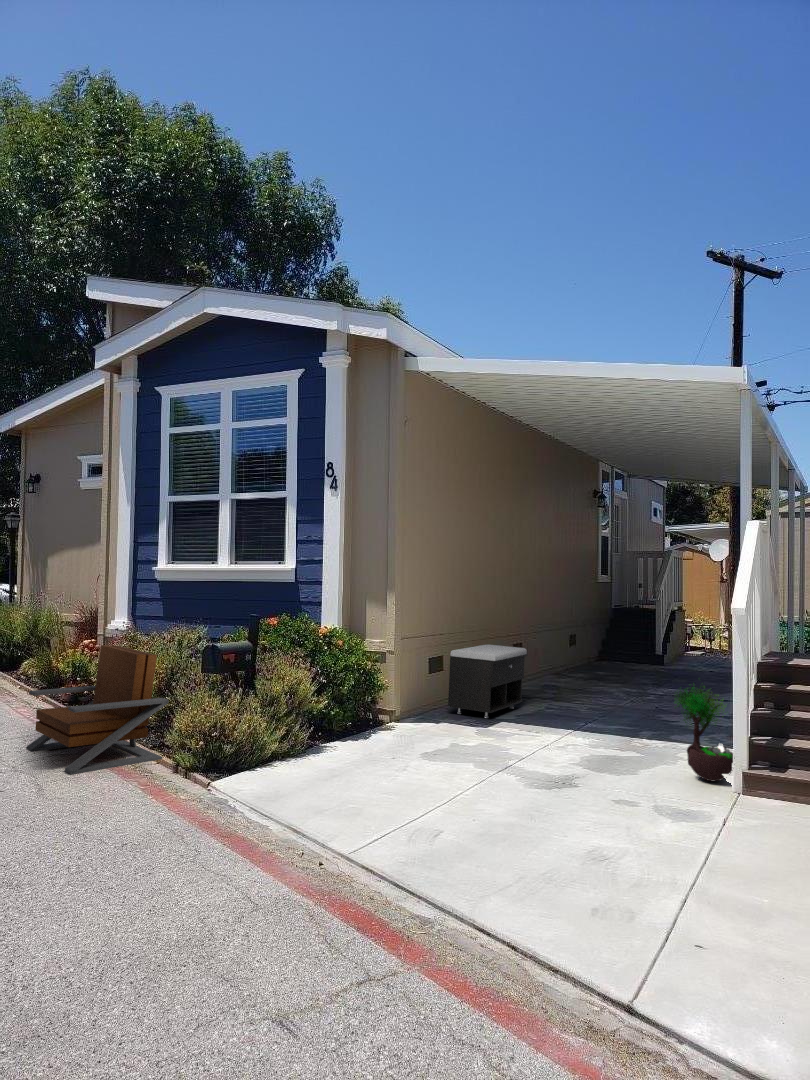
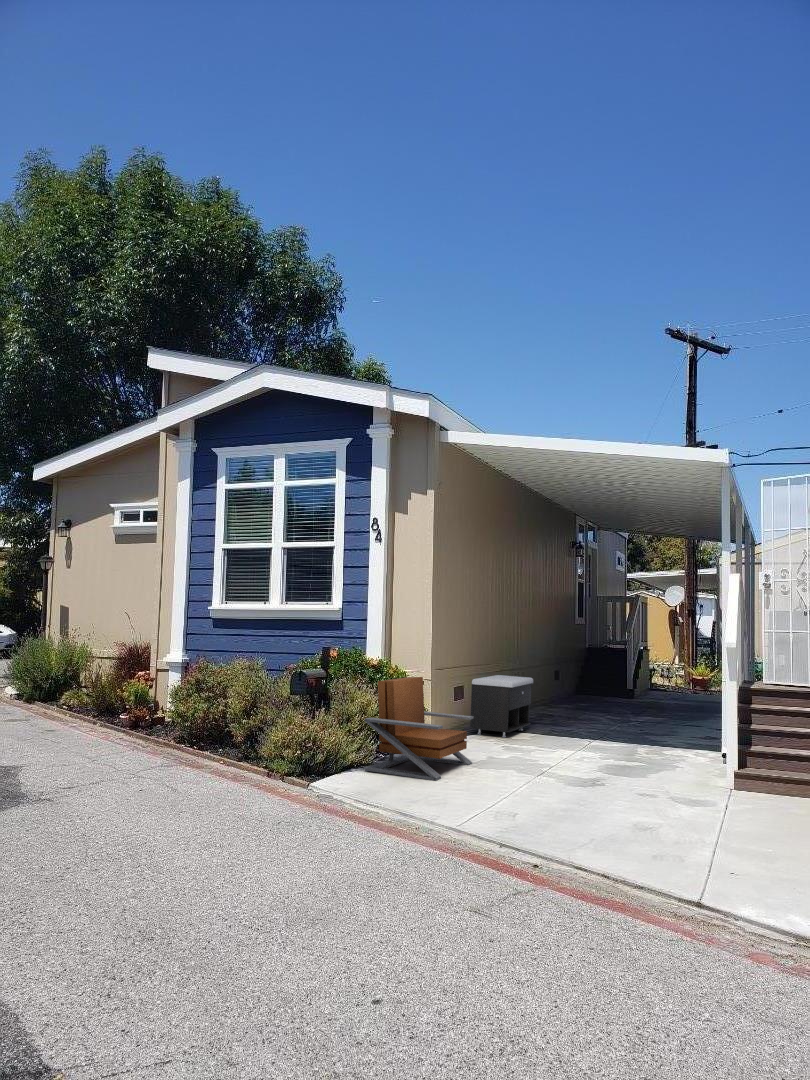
lounge chair: present [26,645,169,774] -> present [365,677,474,781]
potted tree: present [675,683,735,781] -> none [674,694,725,778]

